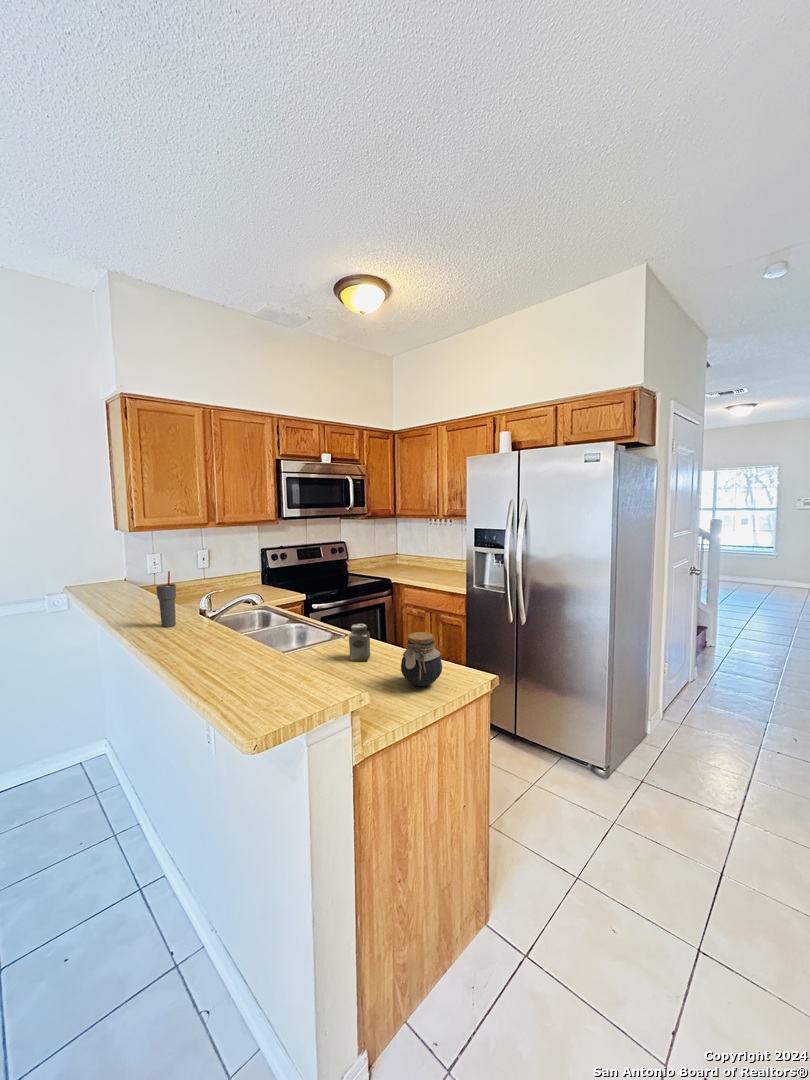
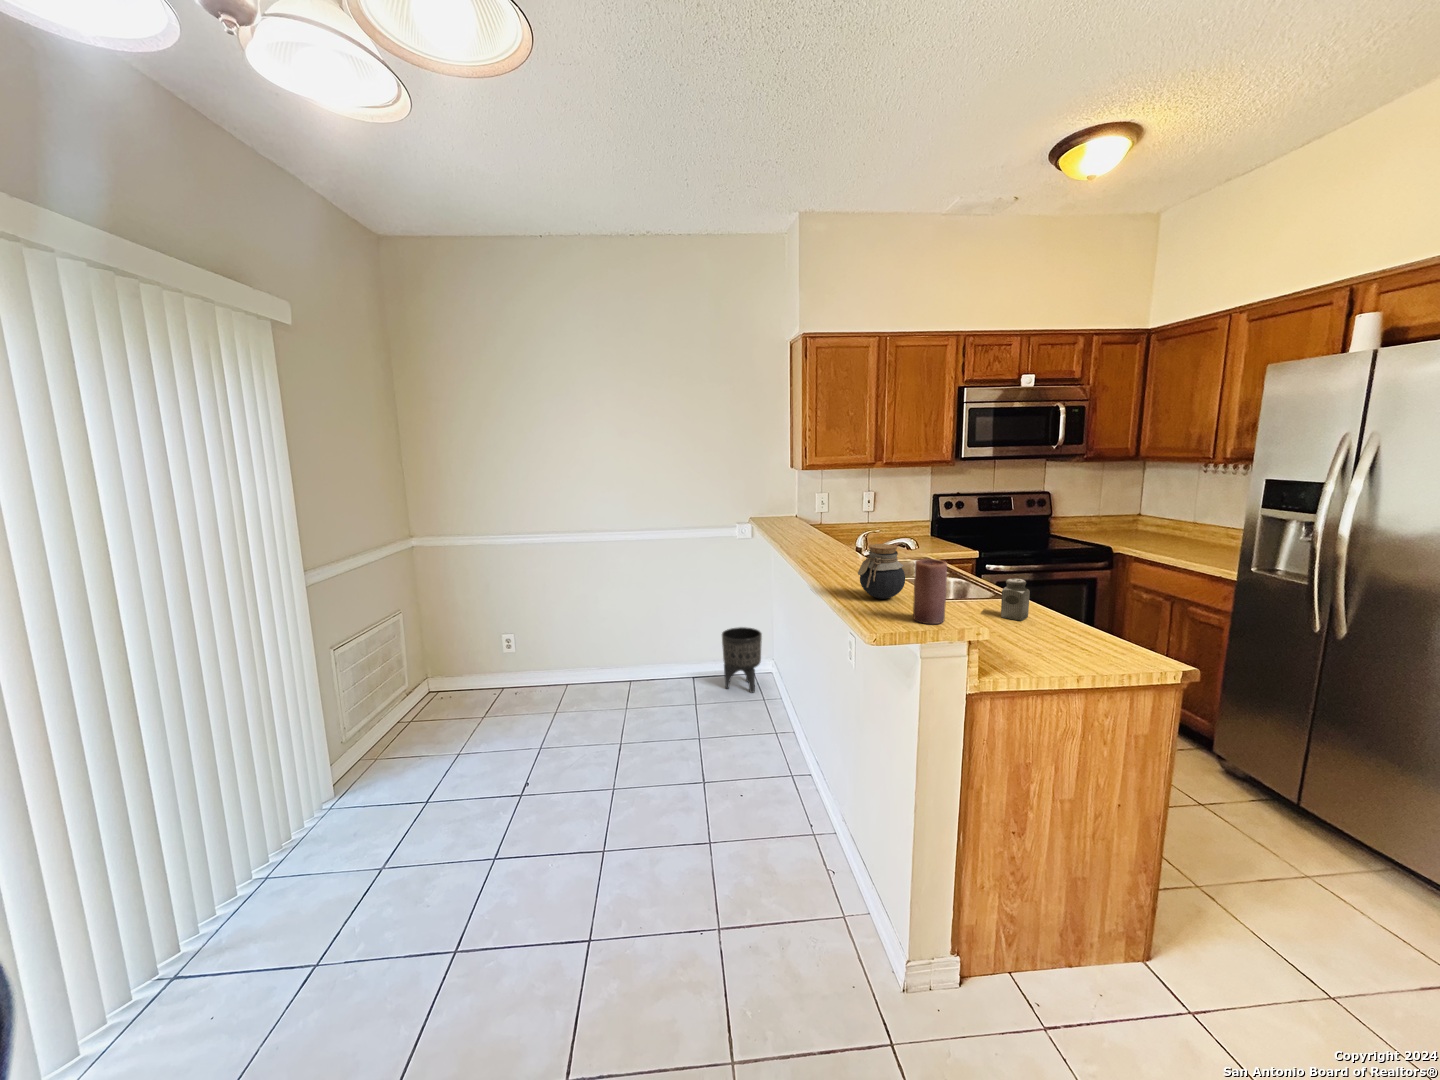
cup: present [156,571,176,627] -> none [819,506,835,557]
candle: none [287,627,321,700] -> present [913,559,947,624]
jar: present [401,632,442,686] -> present [858,544,905,599]
planter: none [32,709,91,791] -> present [722,627,762,693]

